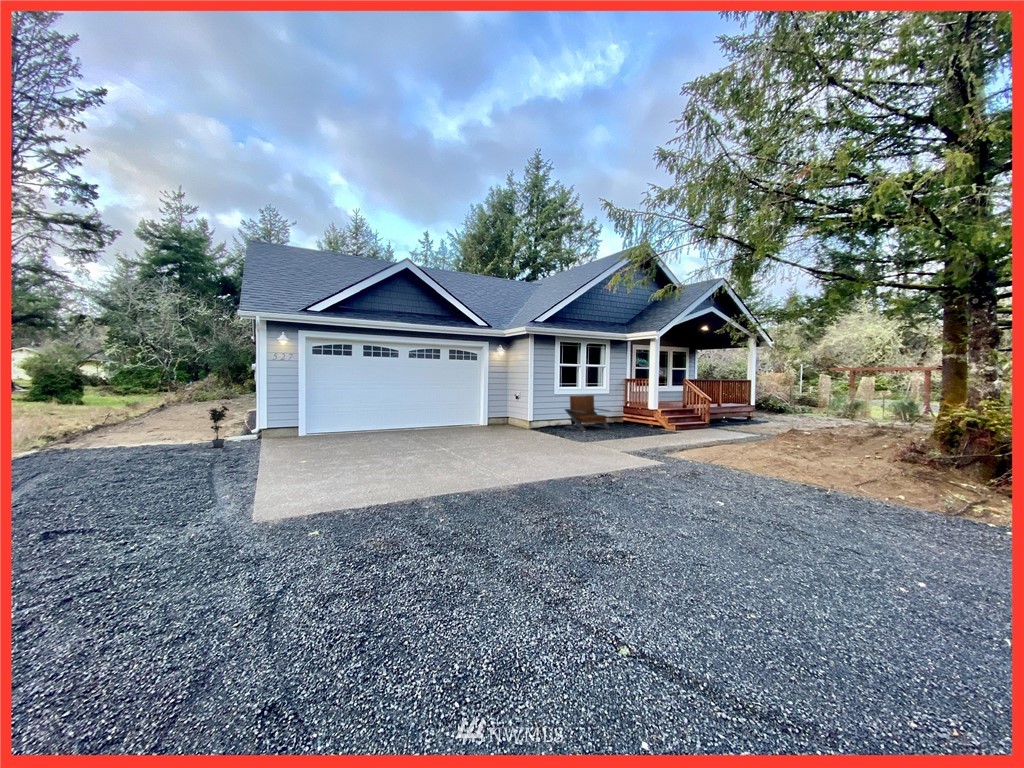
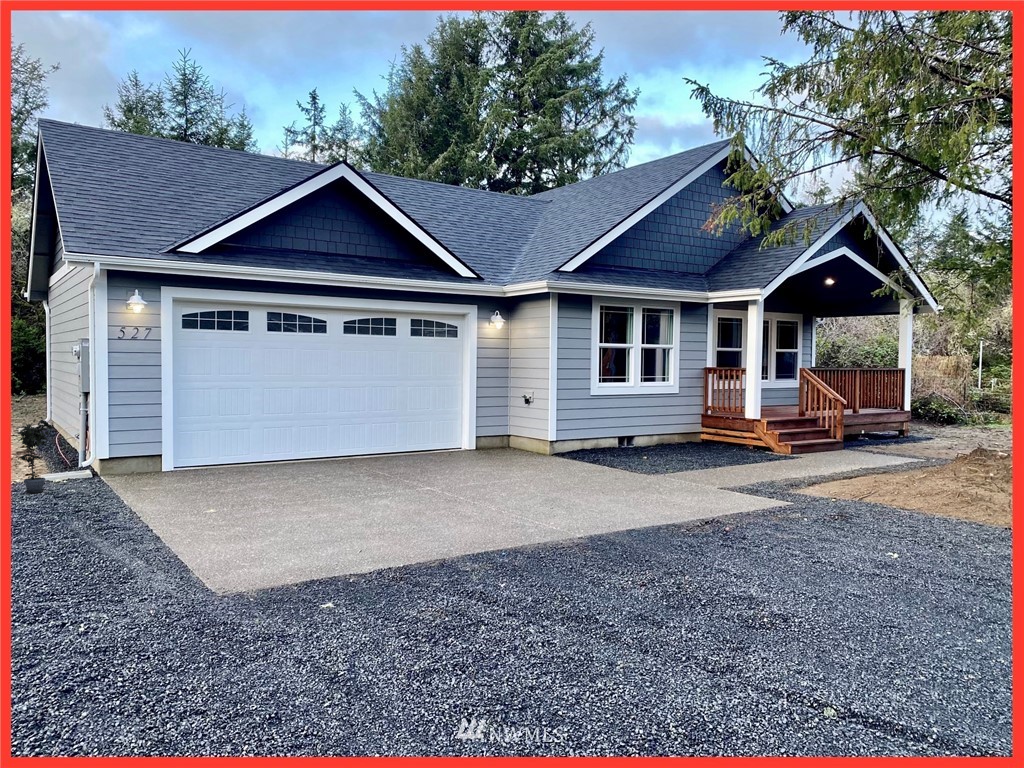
lounge chair: present [565,395,610,431] -> none [607,396,685,457]

